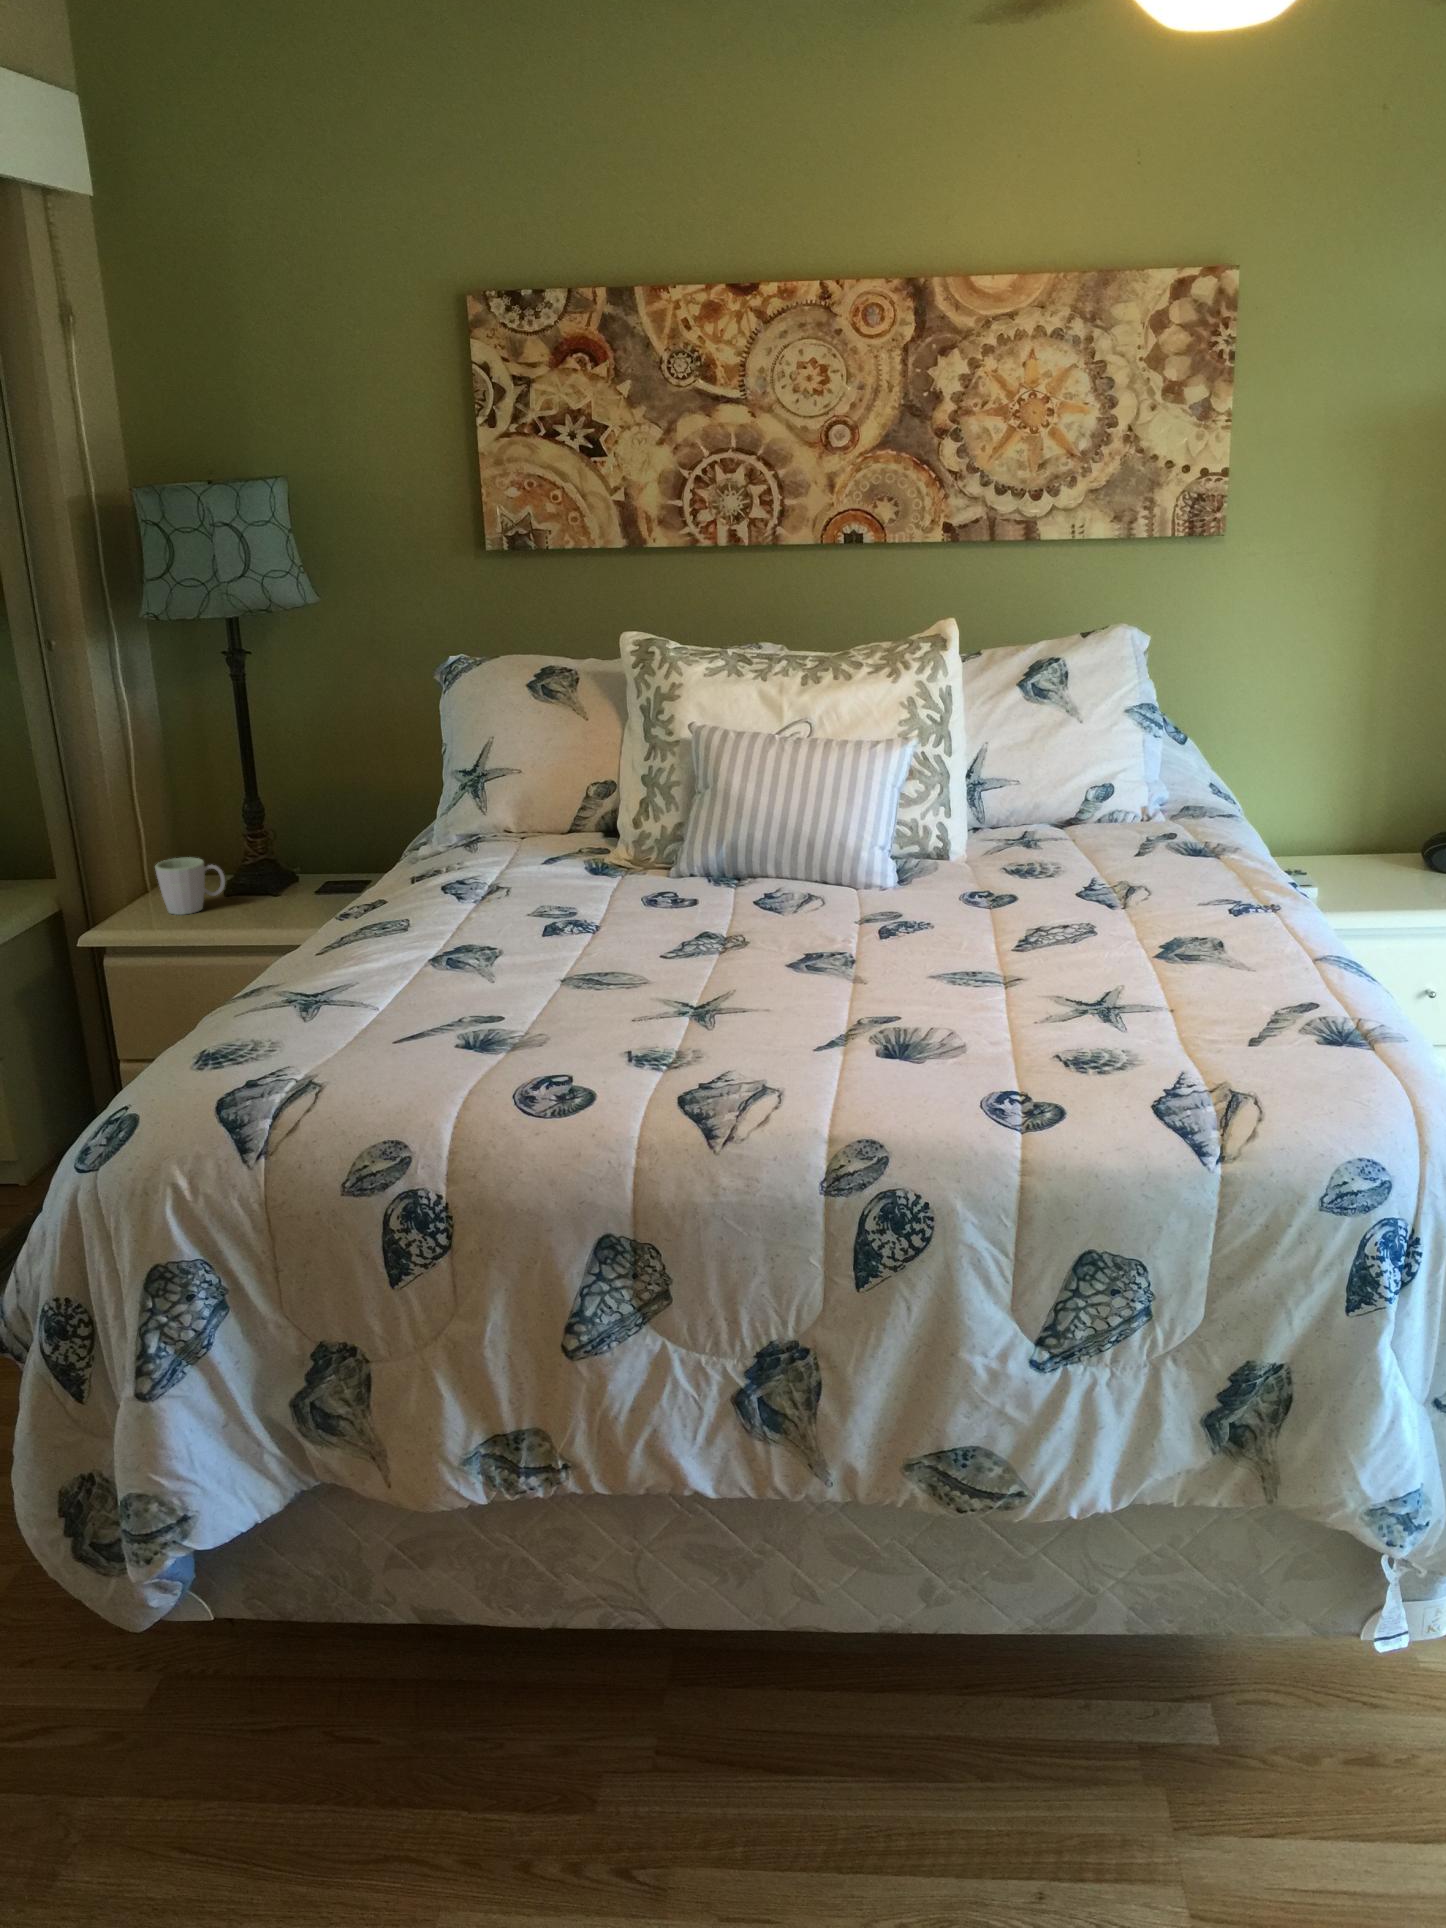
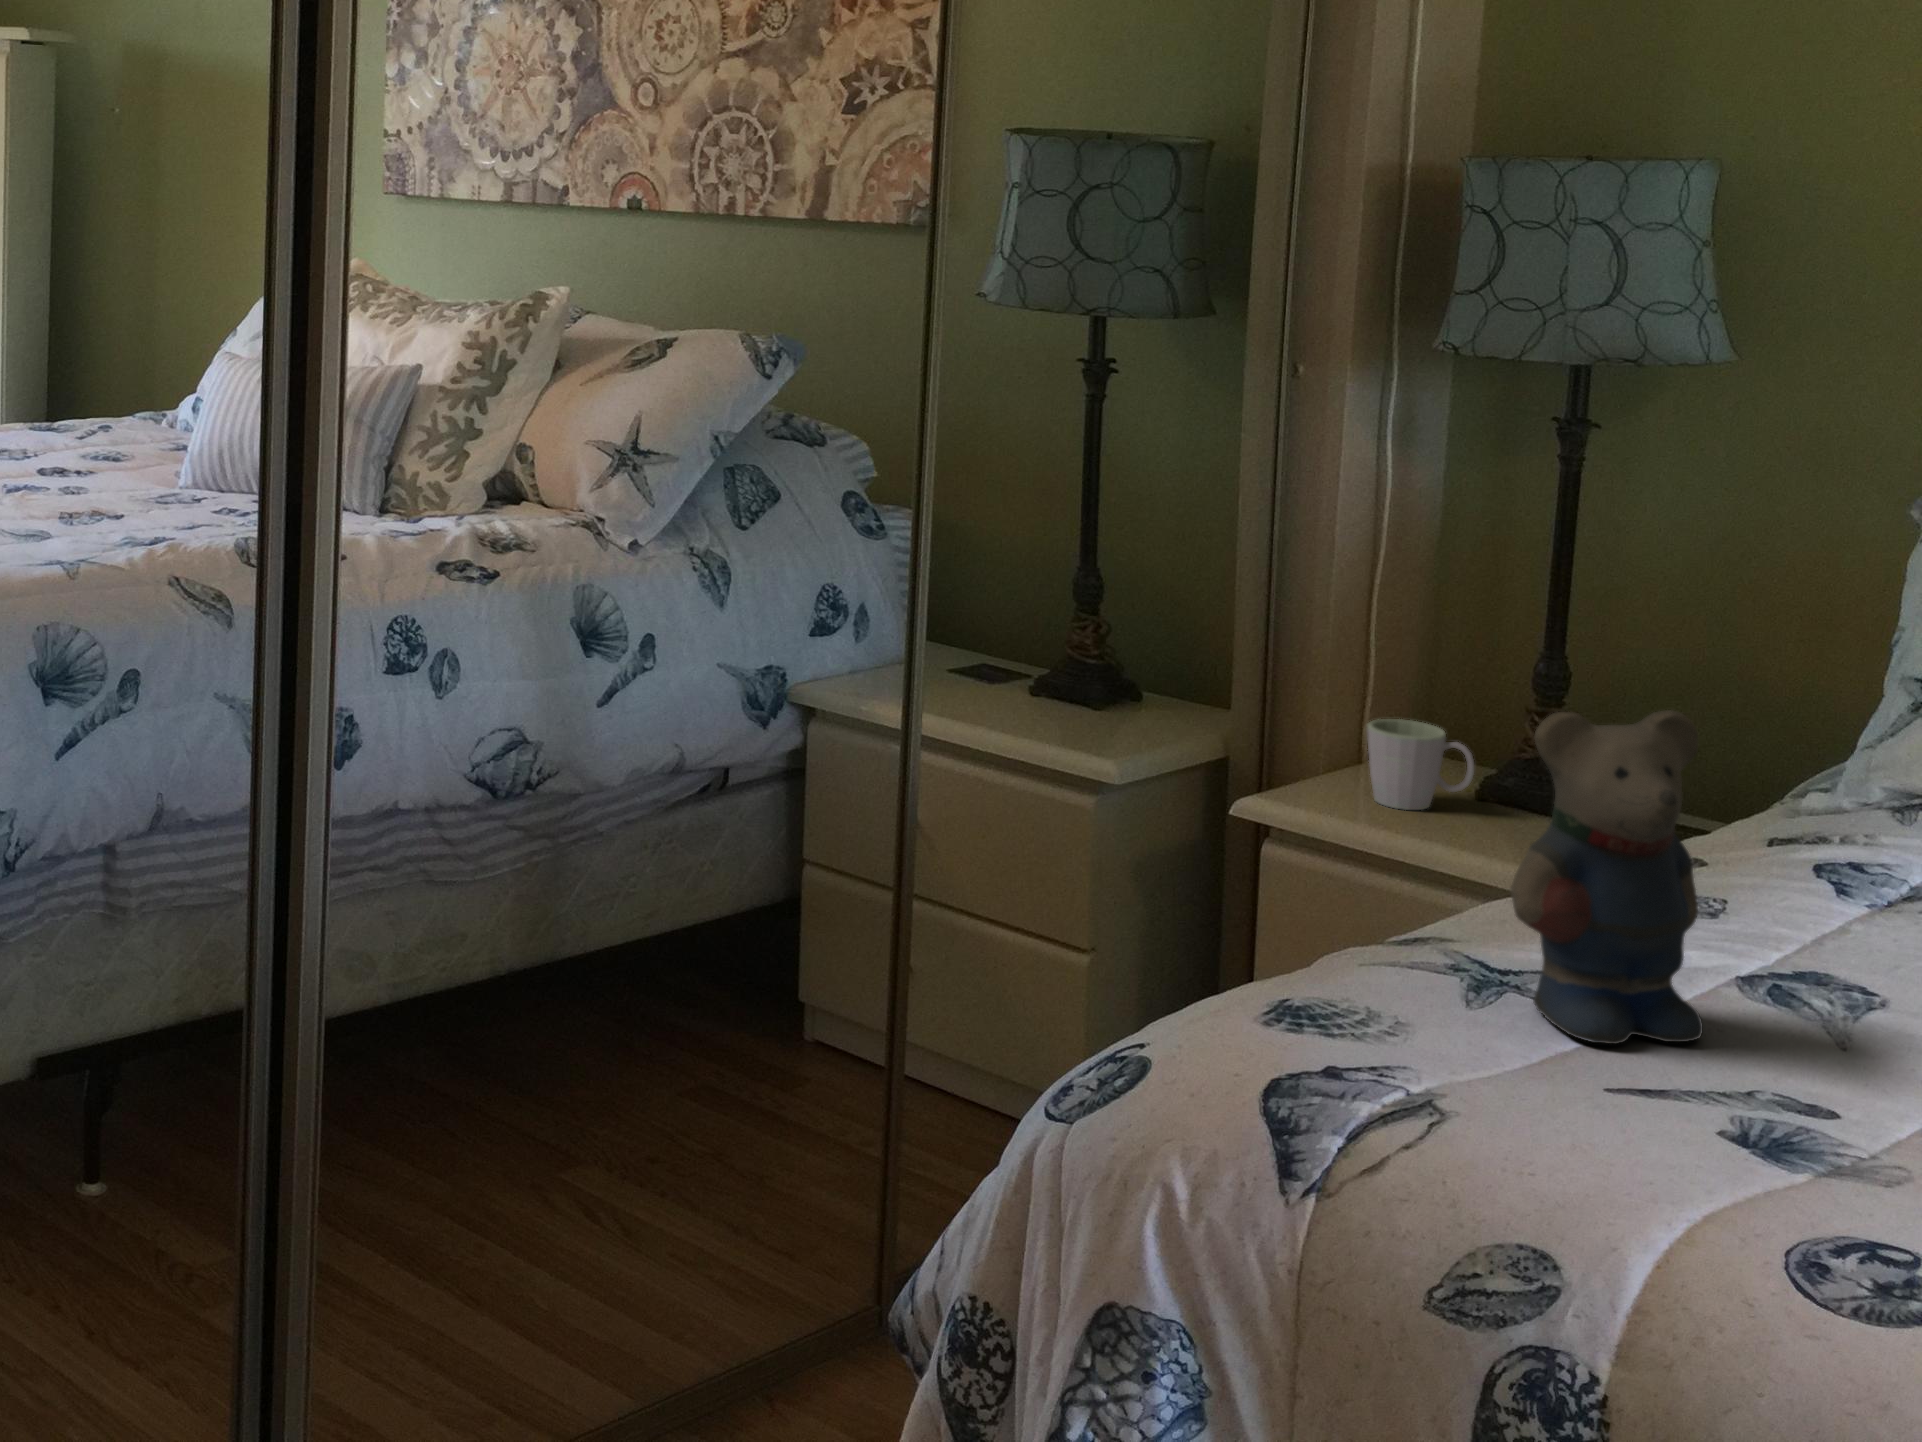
teddy bear: none [314,822,427,1020] -> present [1511,710,1703,1044]

